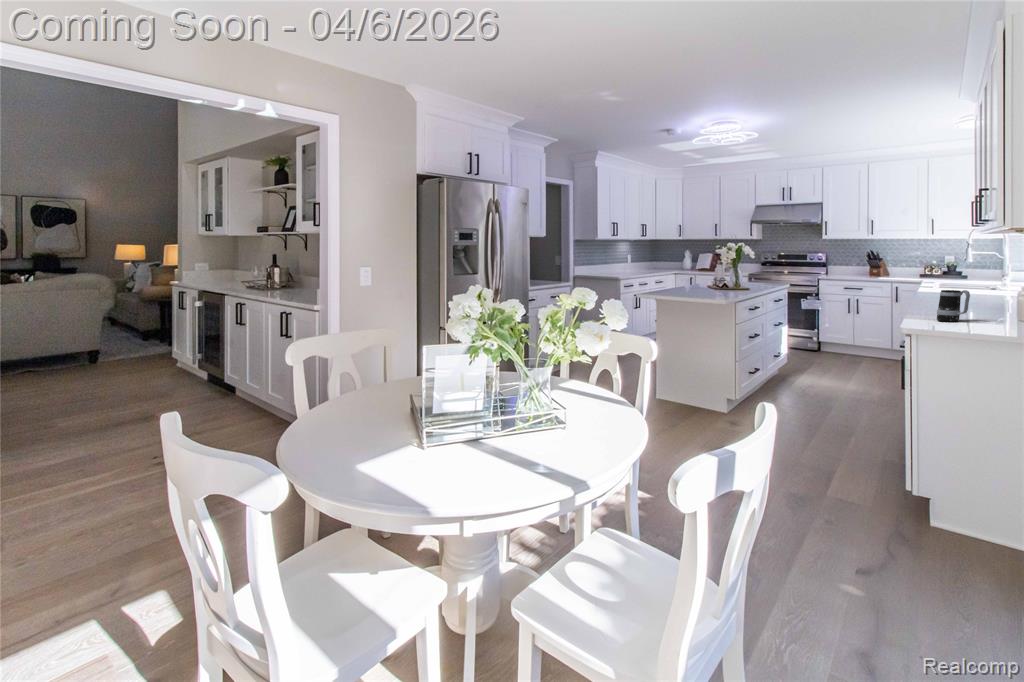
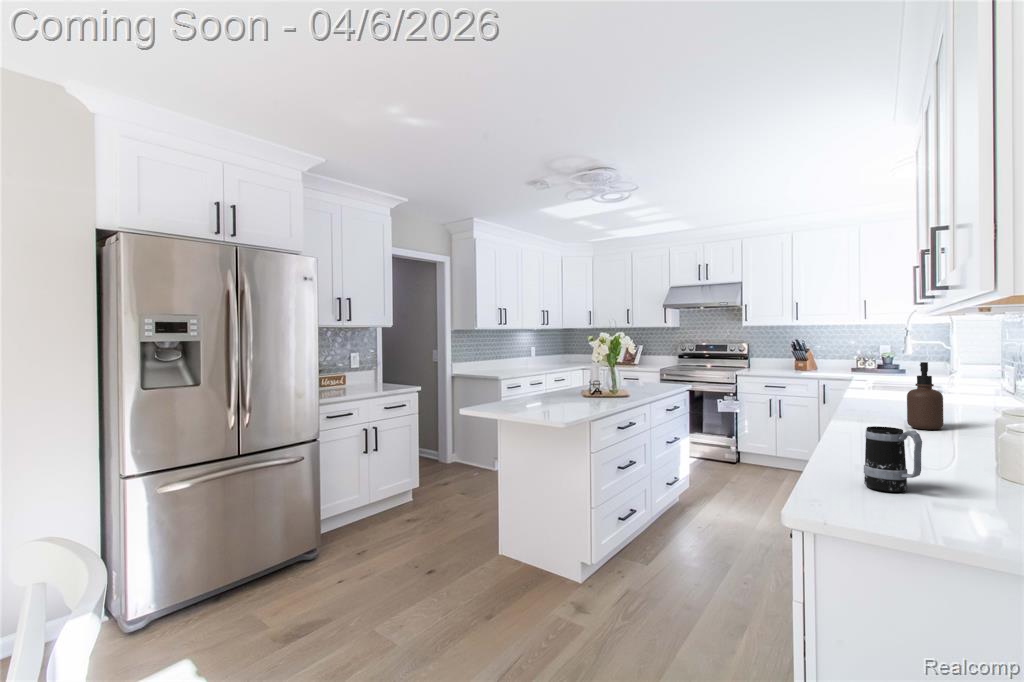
soap dispenser: none [962,261,988,303] -> present [907,362,943,430]

